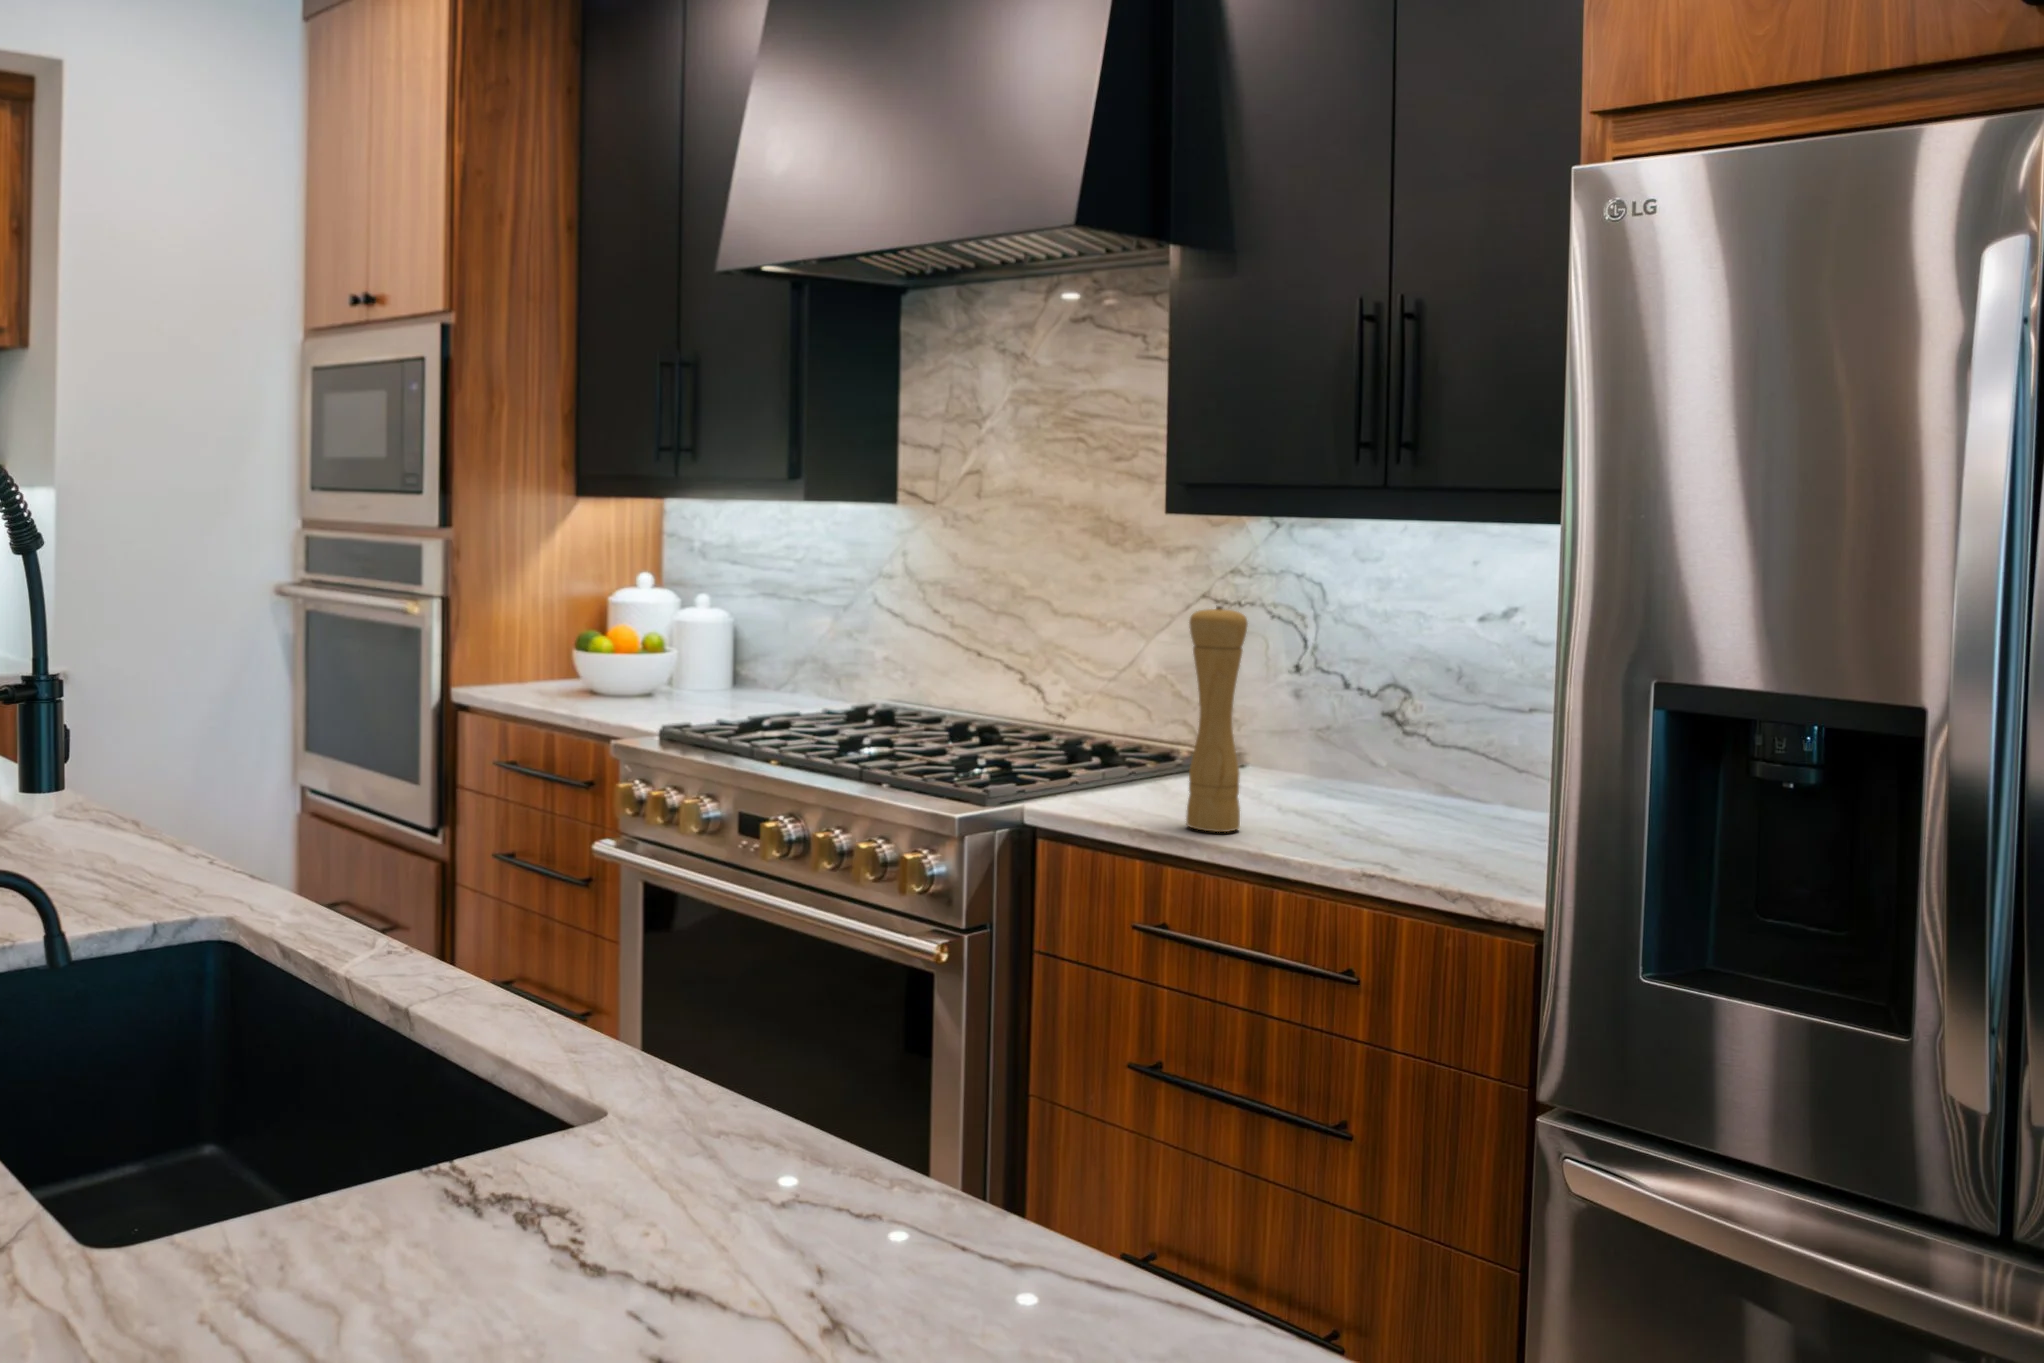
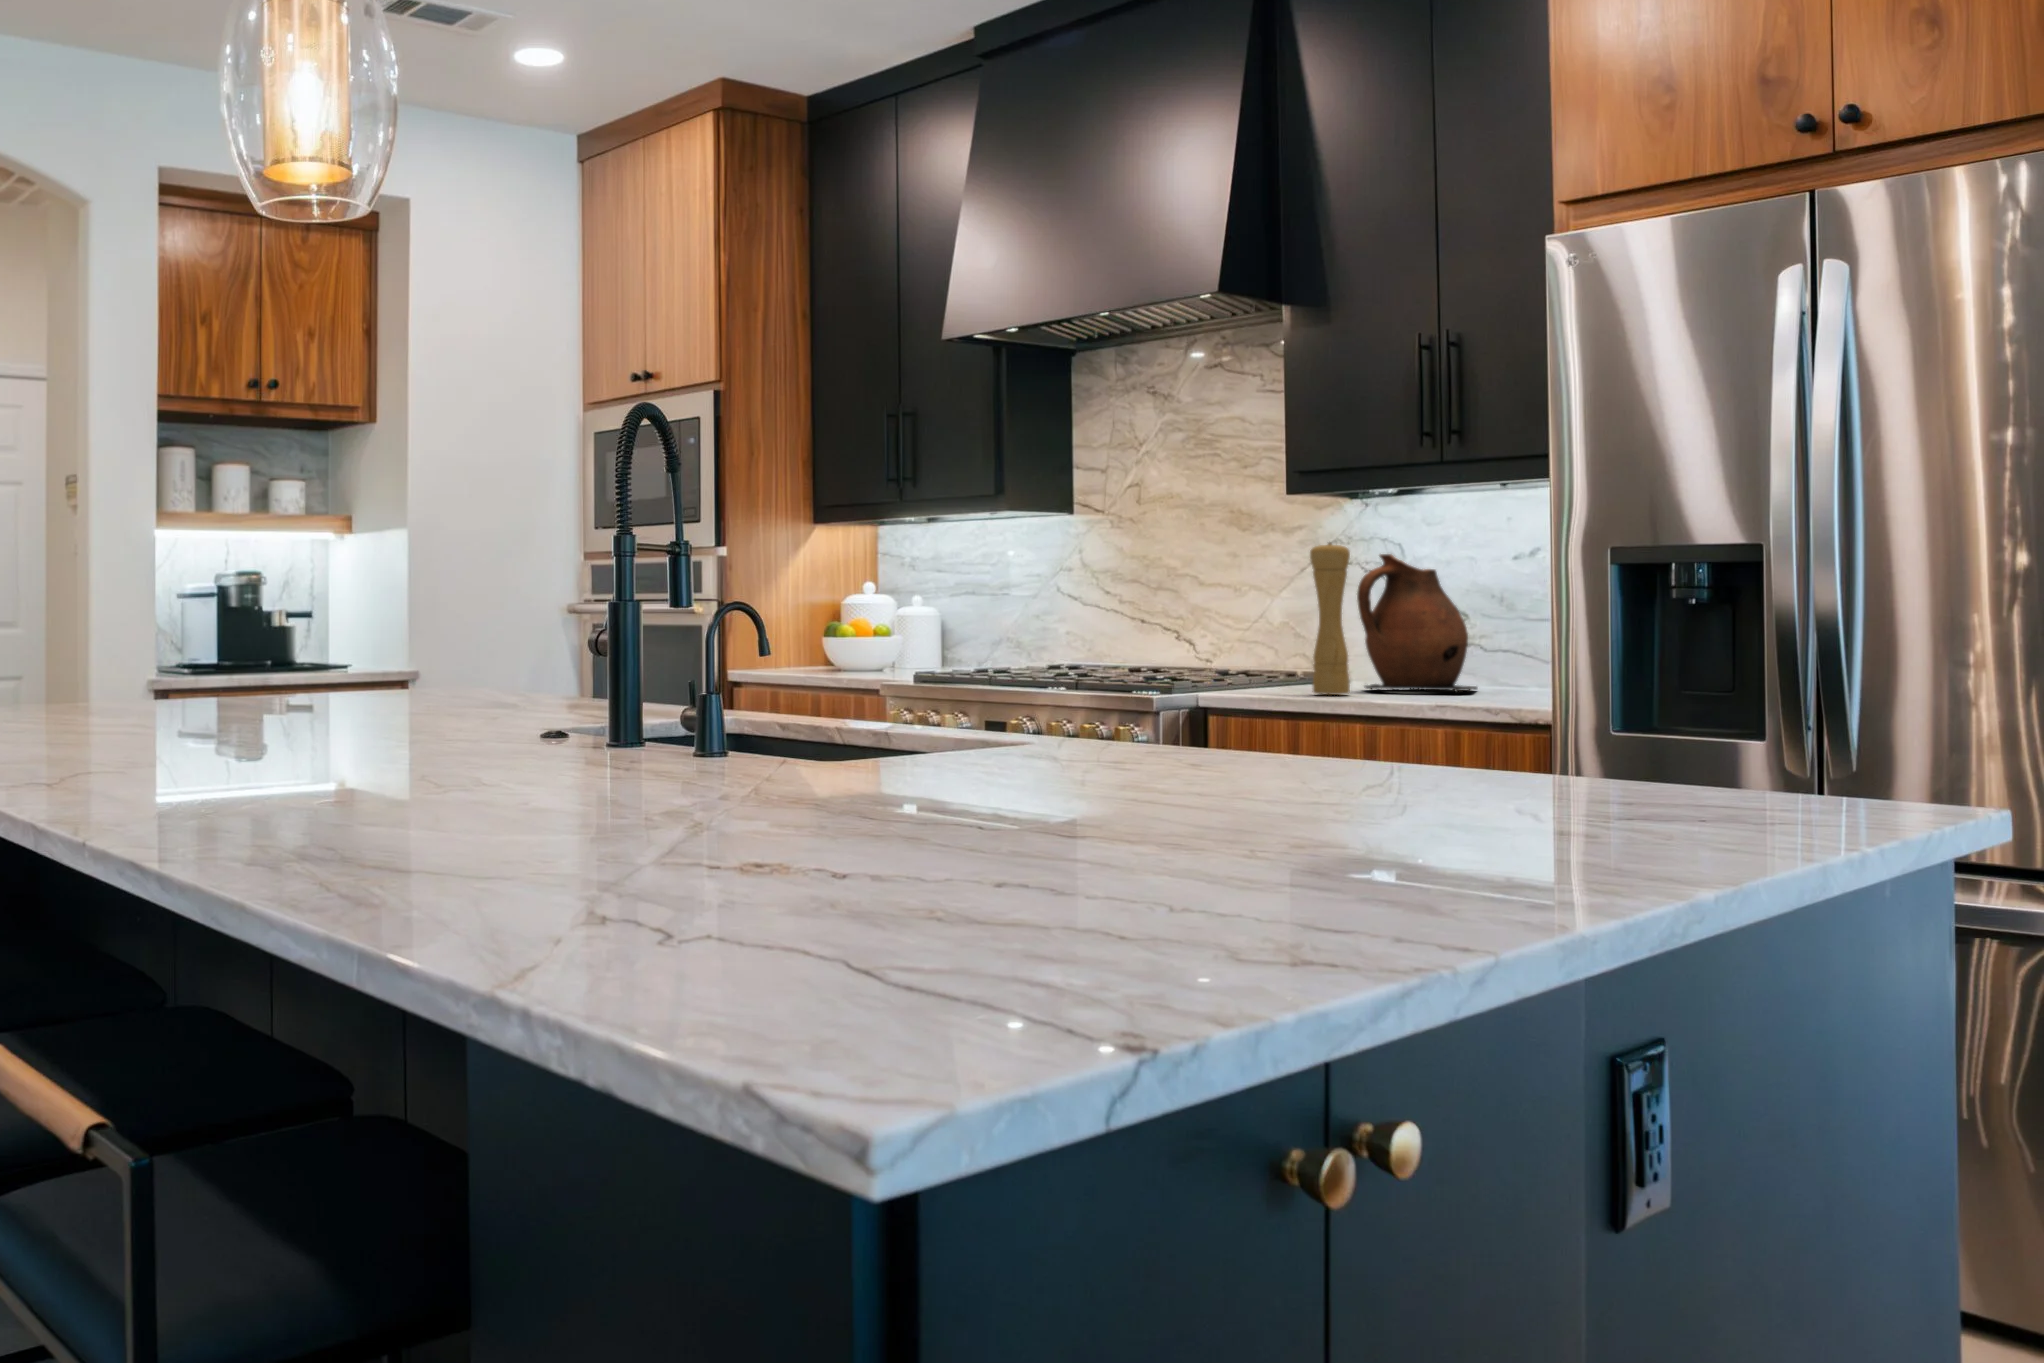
ceramic pitcher: none [1257,616,1421,831] -> present [1357,554,1477,692]

